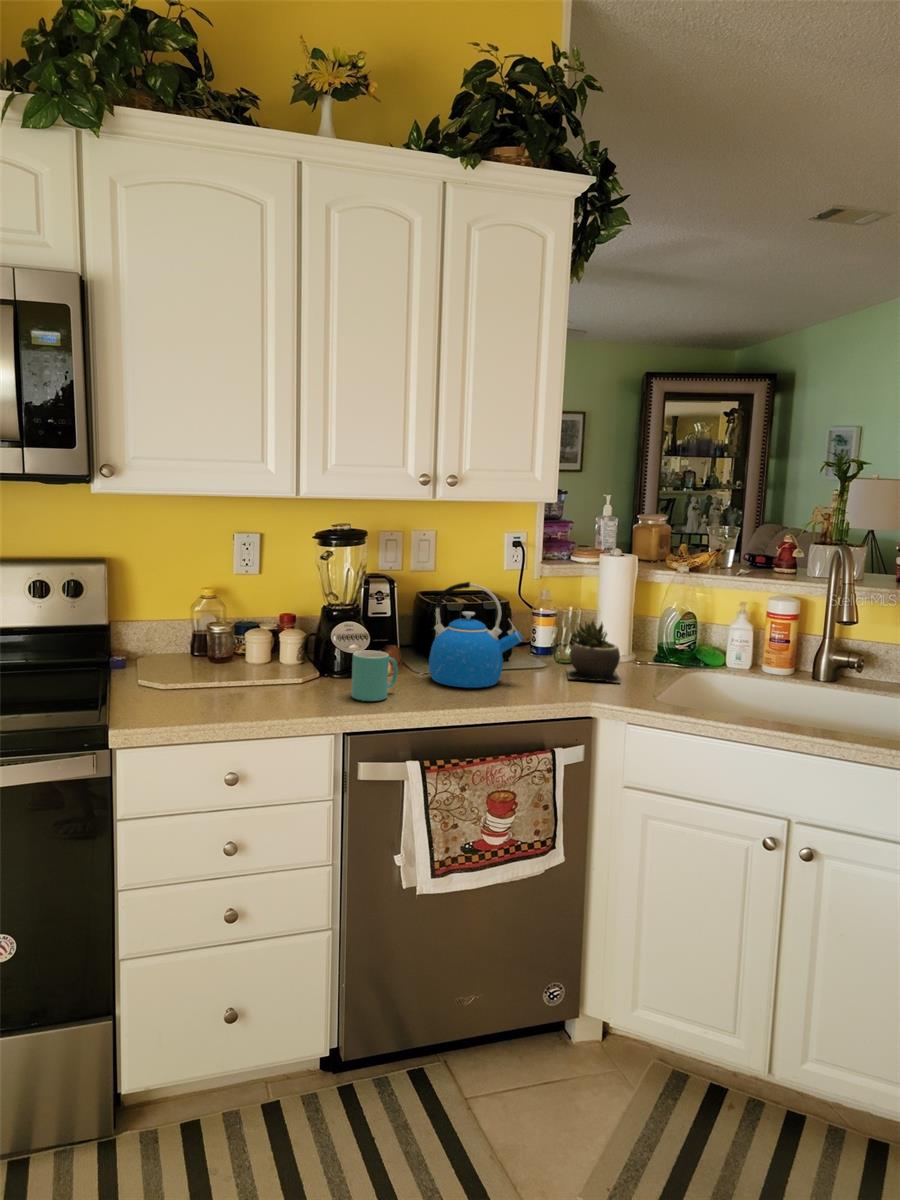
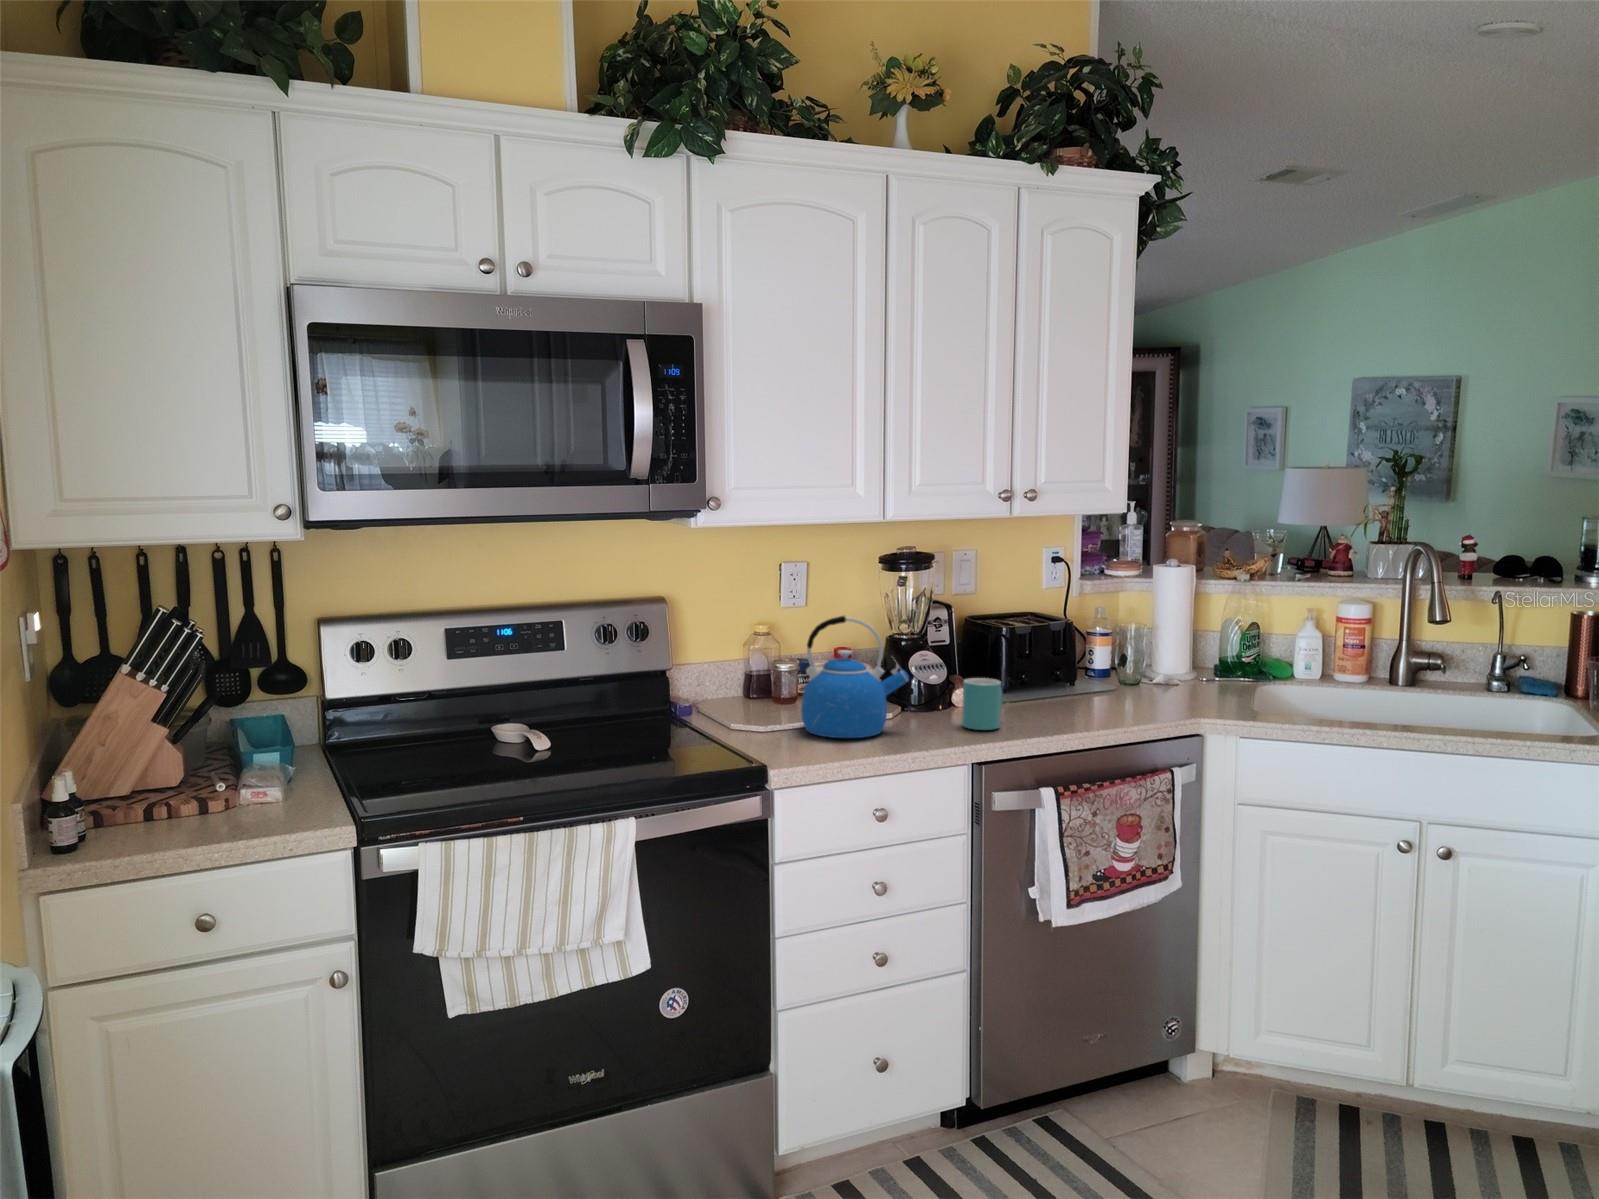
kettle: present [429,582,523,688] -> present [801,616,909,738]
succulent plant: present [566,621,620,683] -> none [1137,634,1209,700]

